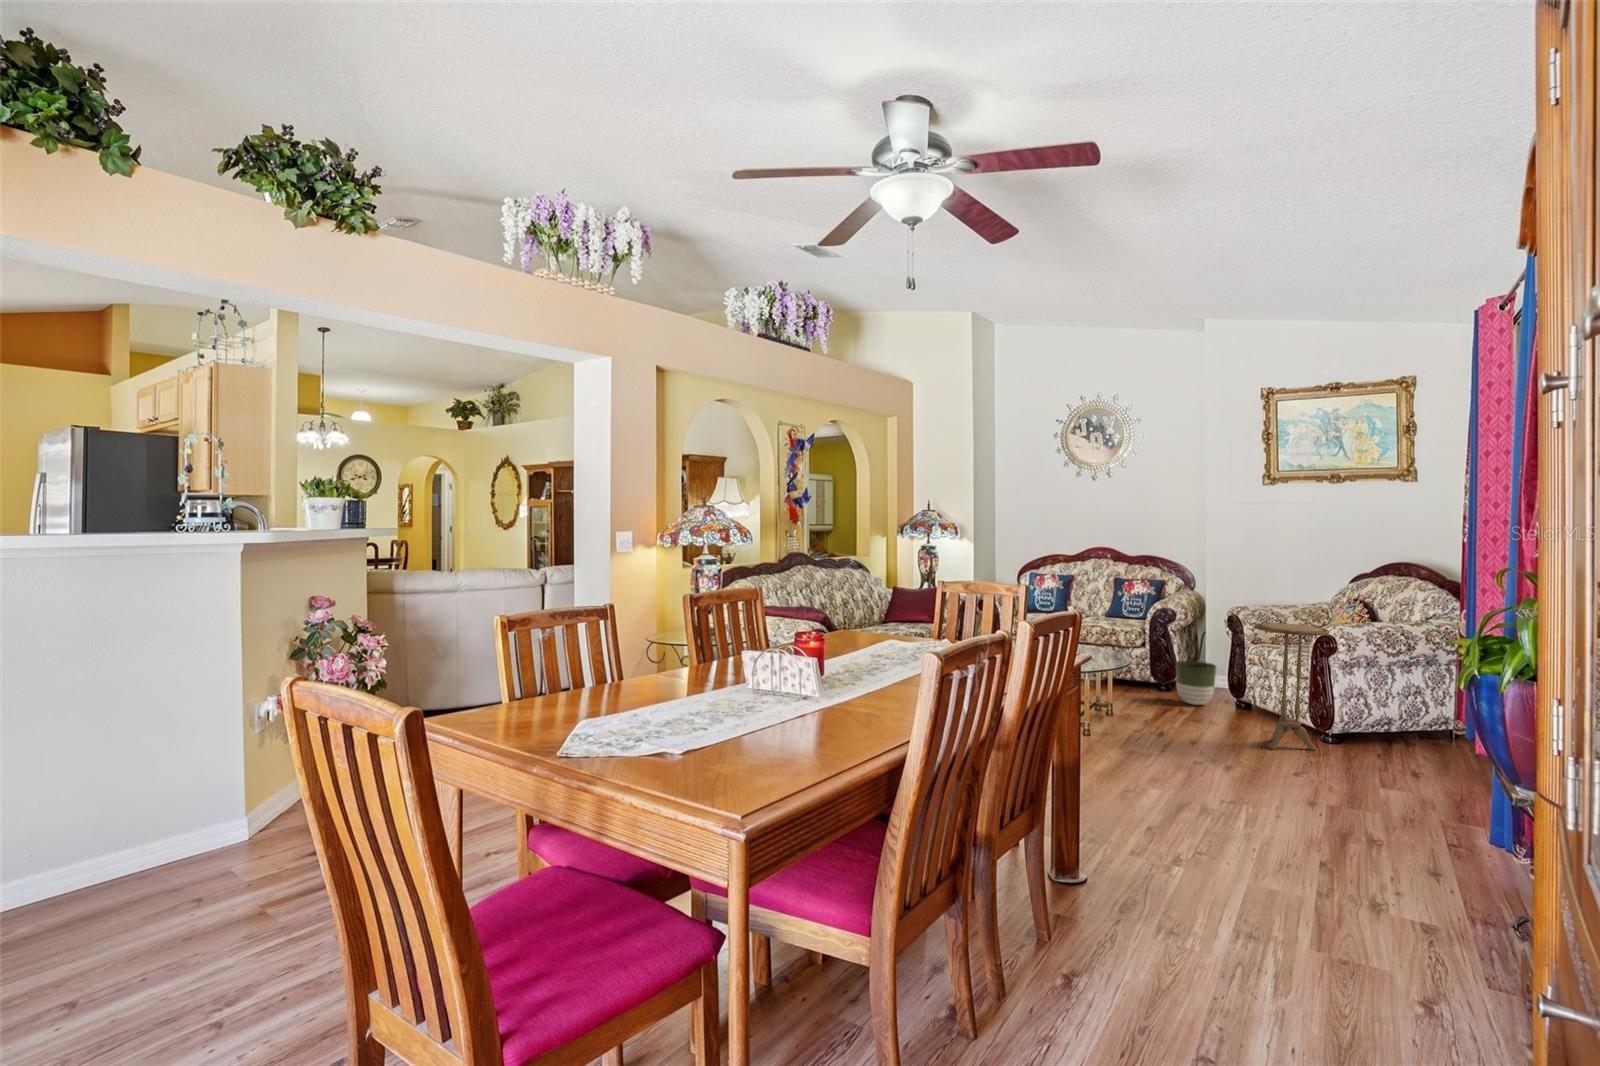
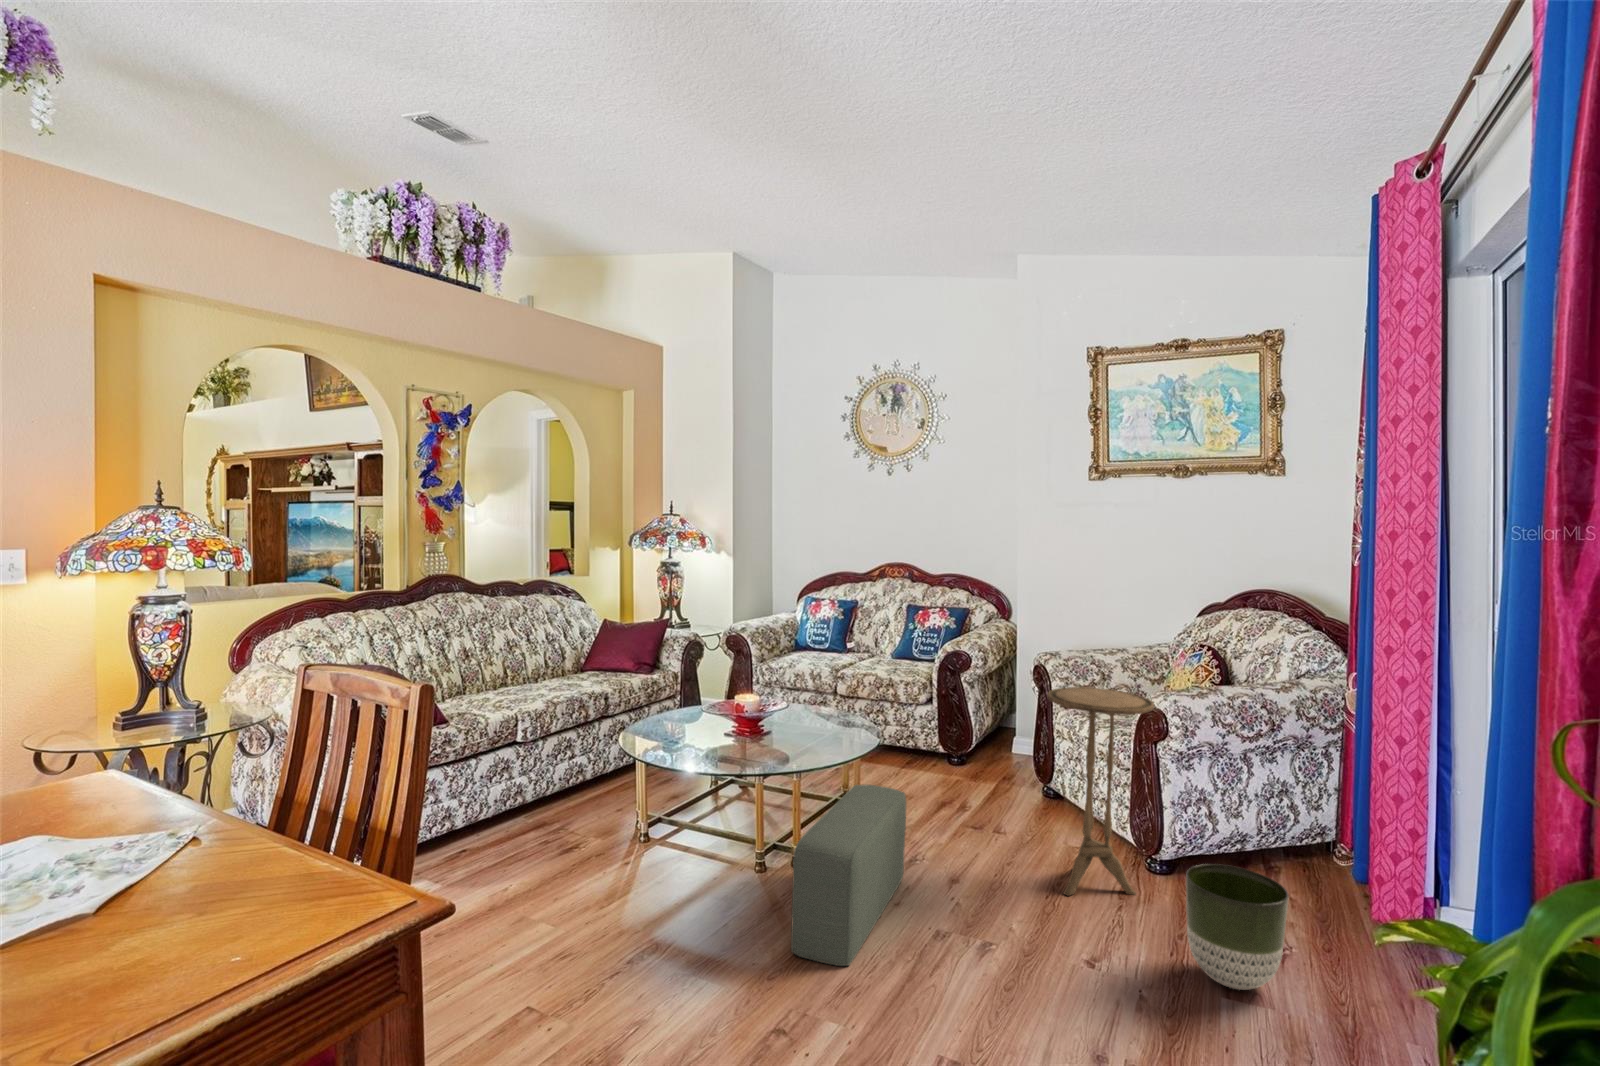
planter: present [1176,661,1216,705] -> present [1186,864,1289,990]
pouf: none [1114,682,1164,770] -> present [791,785,906,966]

